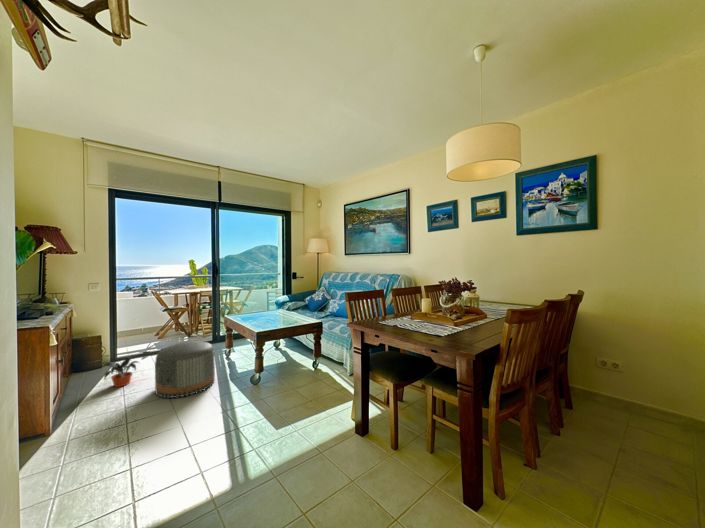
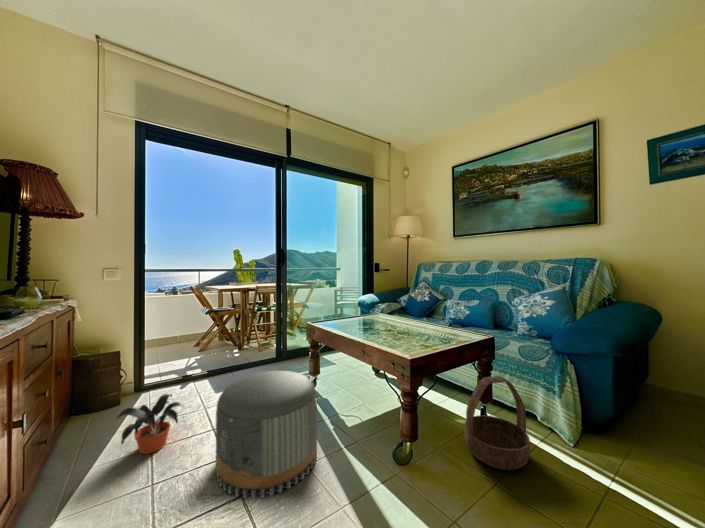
basket: none [293,340,323,385] -> present [465,376,530,470]

